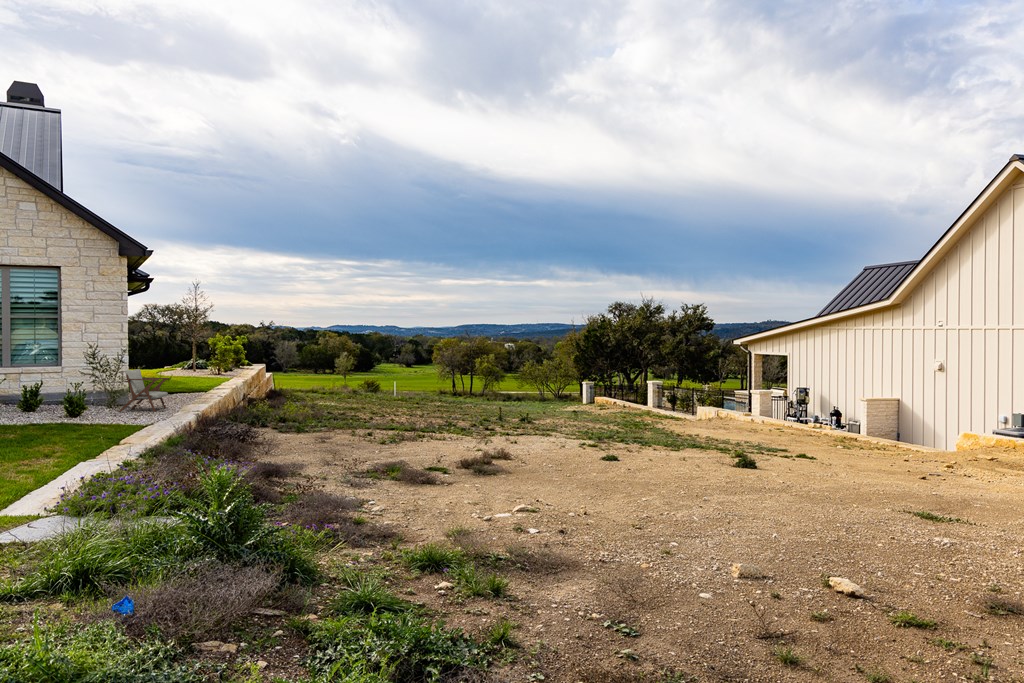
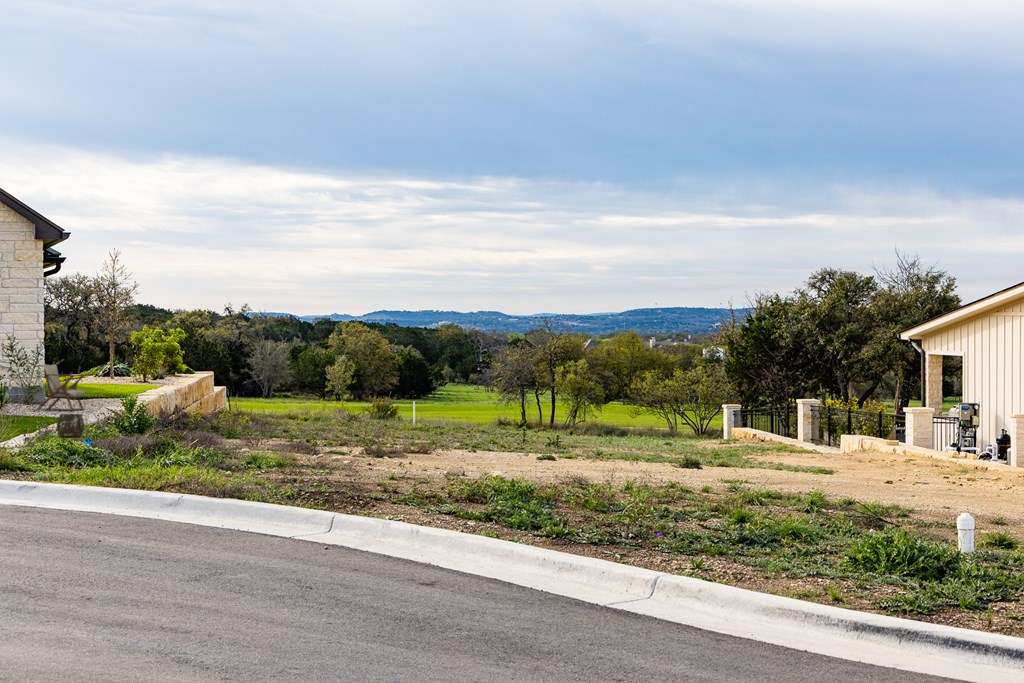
woven basket: none [113,453,155,488] -> present [57,414,84,437]

